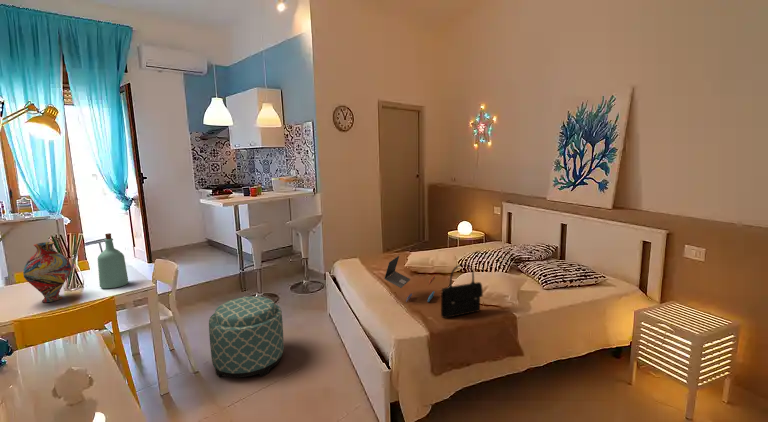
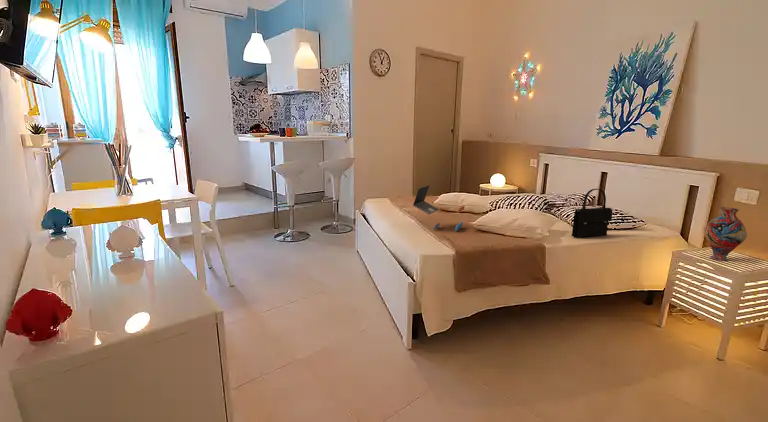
bottle: present [98,233,129,288] -> none [145,143,172,194]
vase: present [23,242,71,302] -> present [704,207,747,261]
handbag: present [441,264,483,318] -> present [572,189,612,237]
ottoman: present [209,296,284,377] -> none [243,222,312,295]

